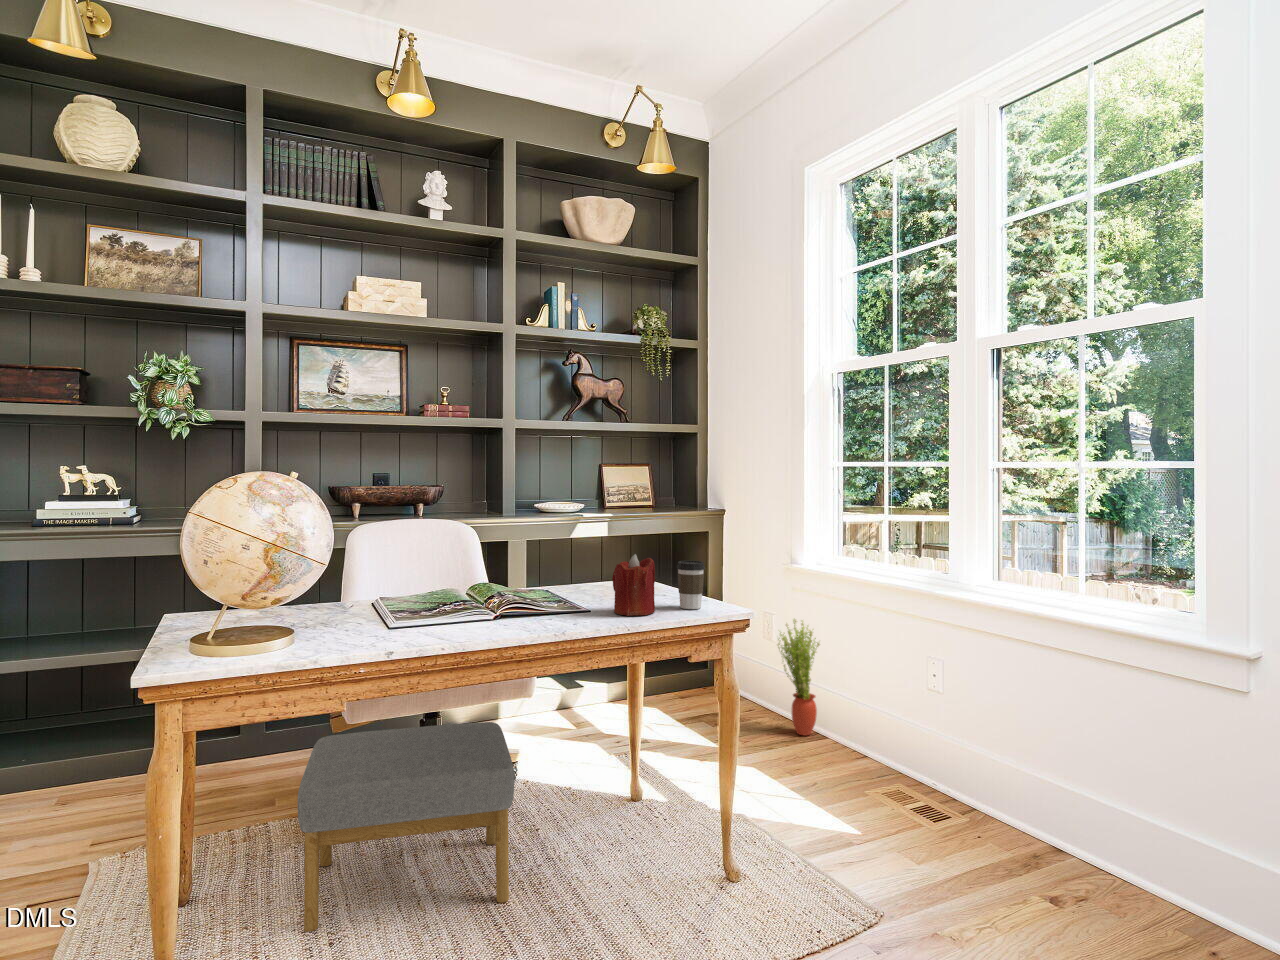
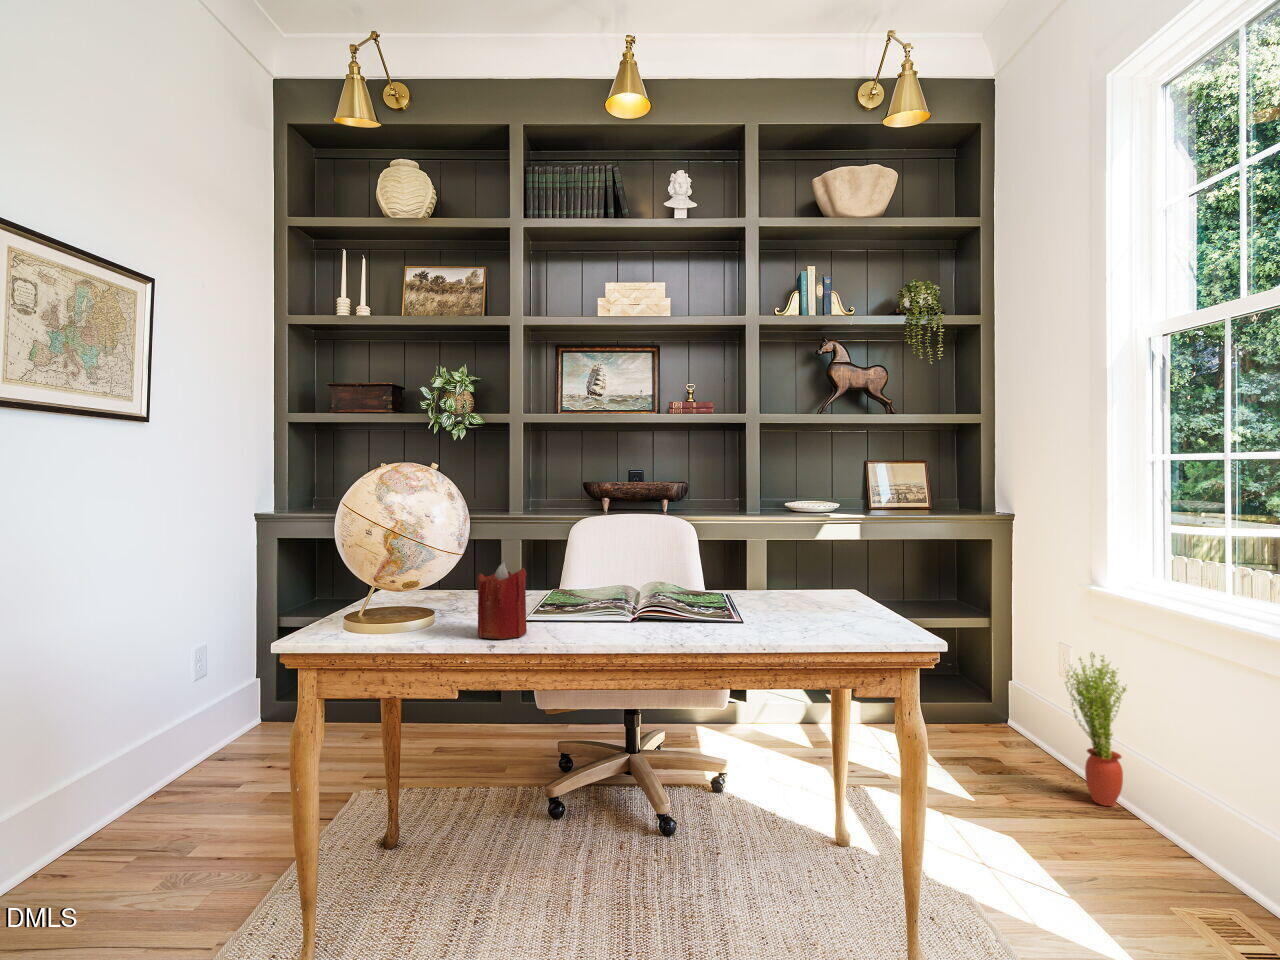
candle: present [612,554,655,616] -> present [478,563,527,639]
coffee cup: present [677,561,705,609] -> none [852,569,889,630]
footstool: present [298,722,514,932] -> none [449,718,674,931]

